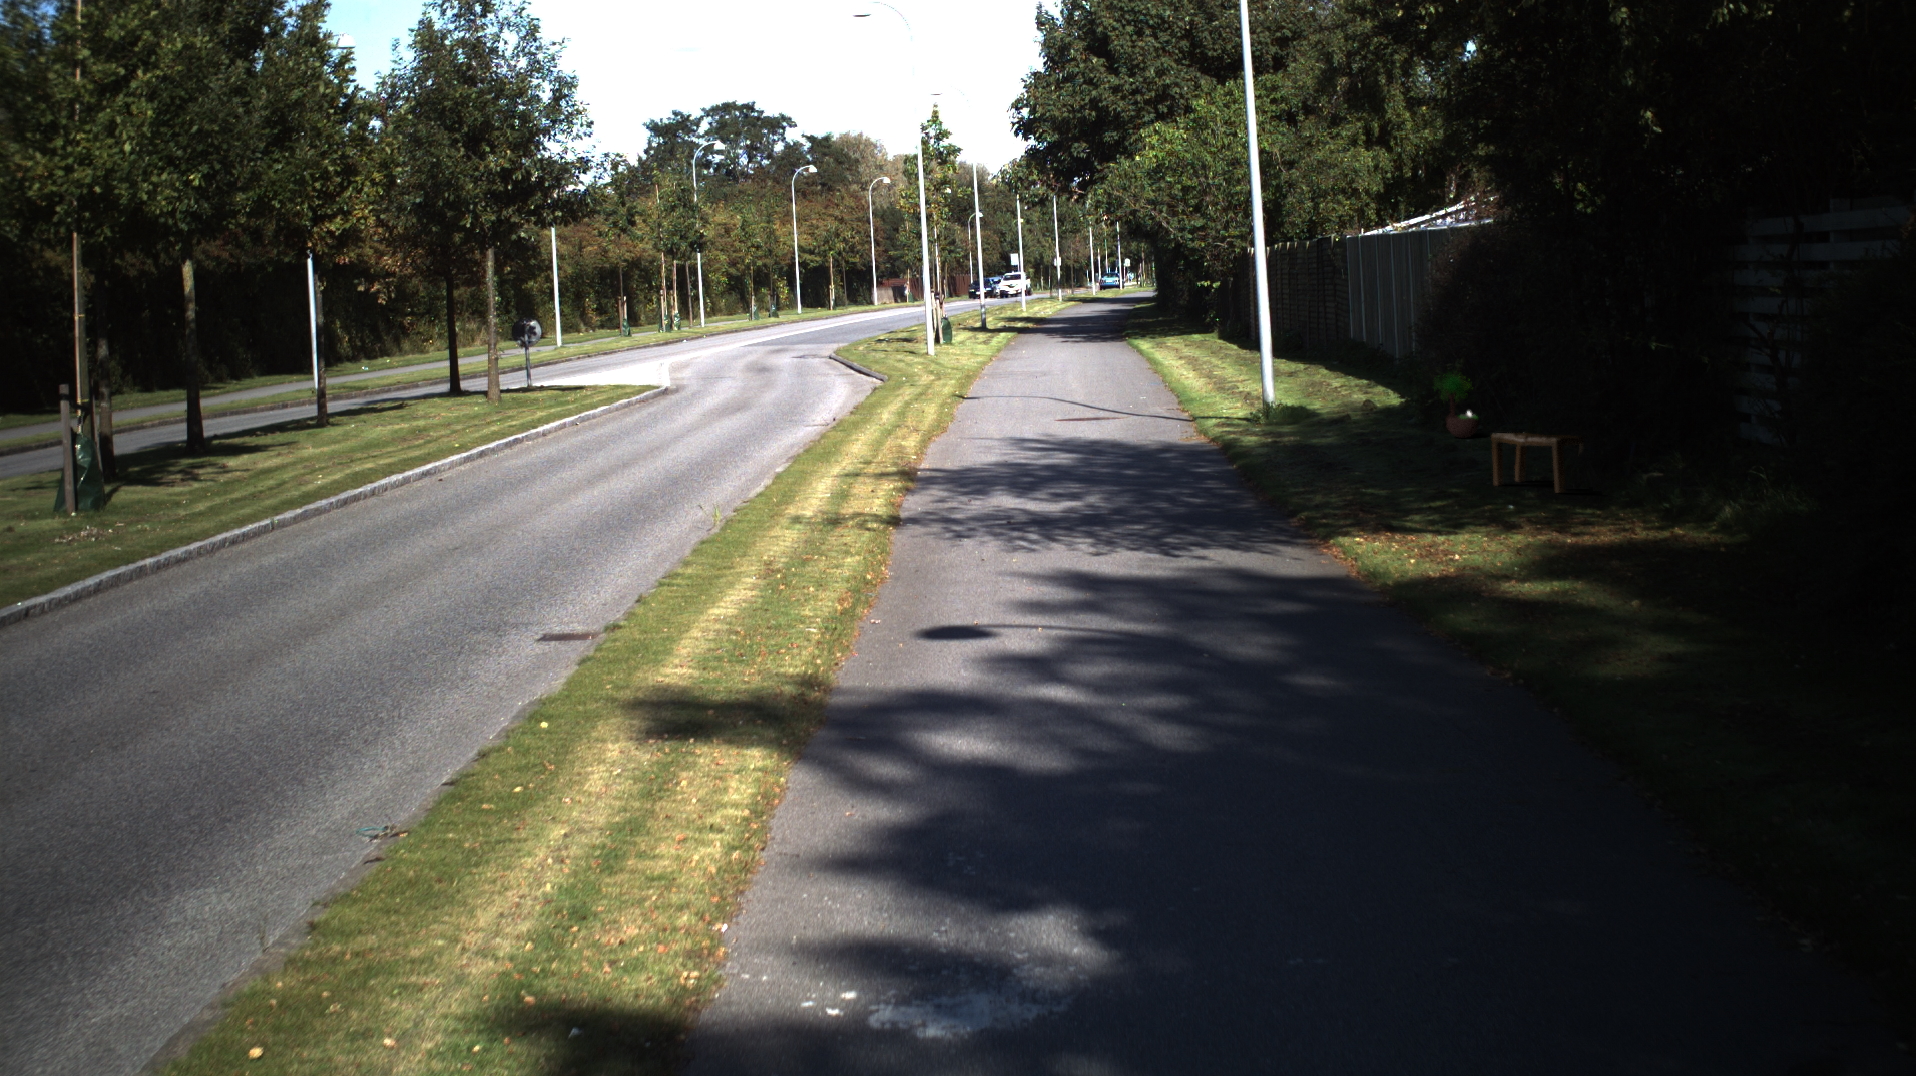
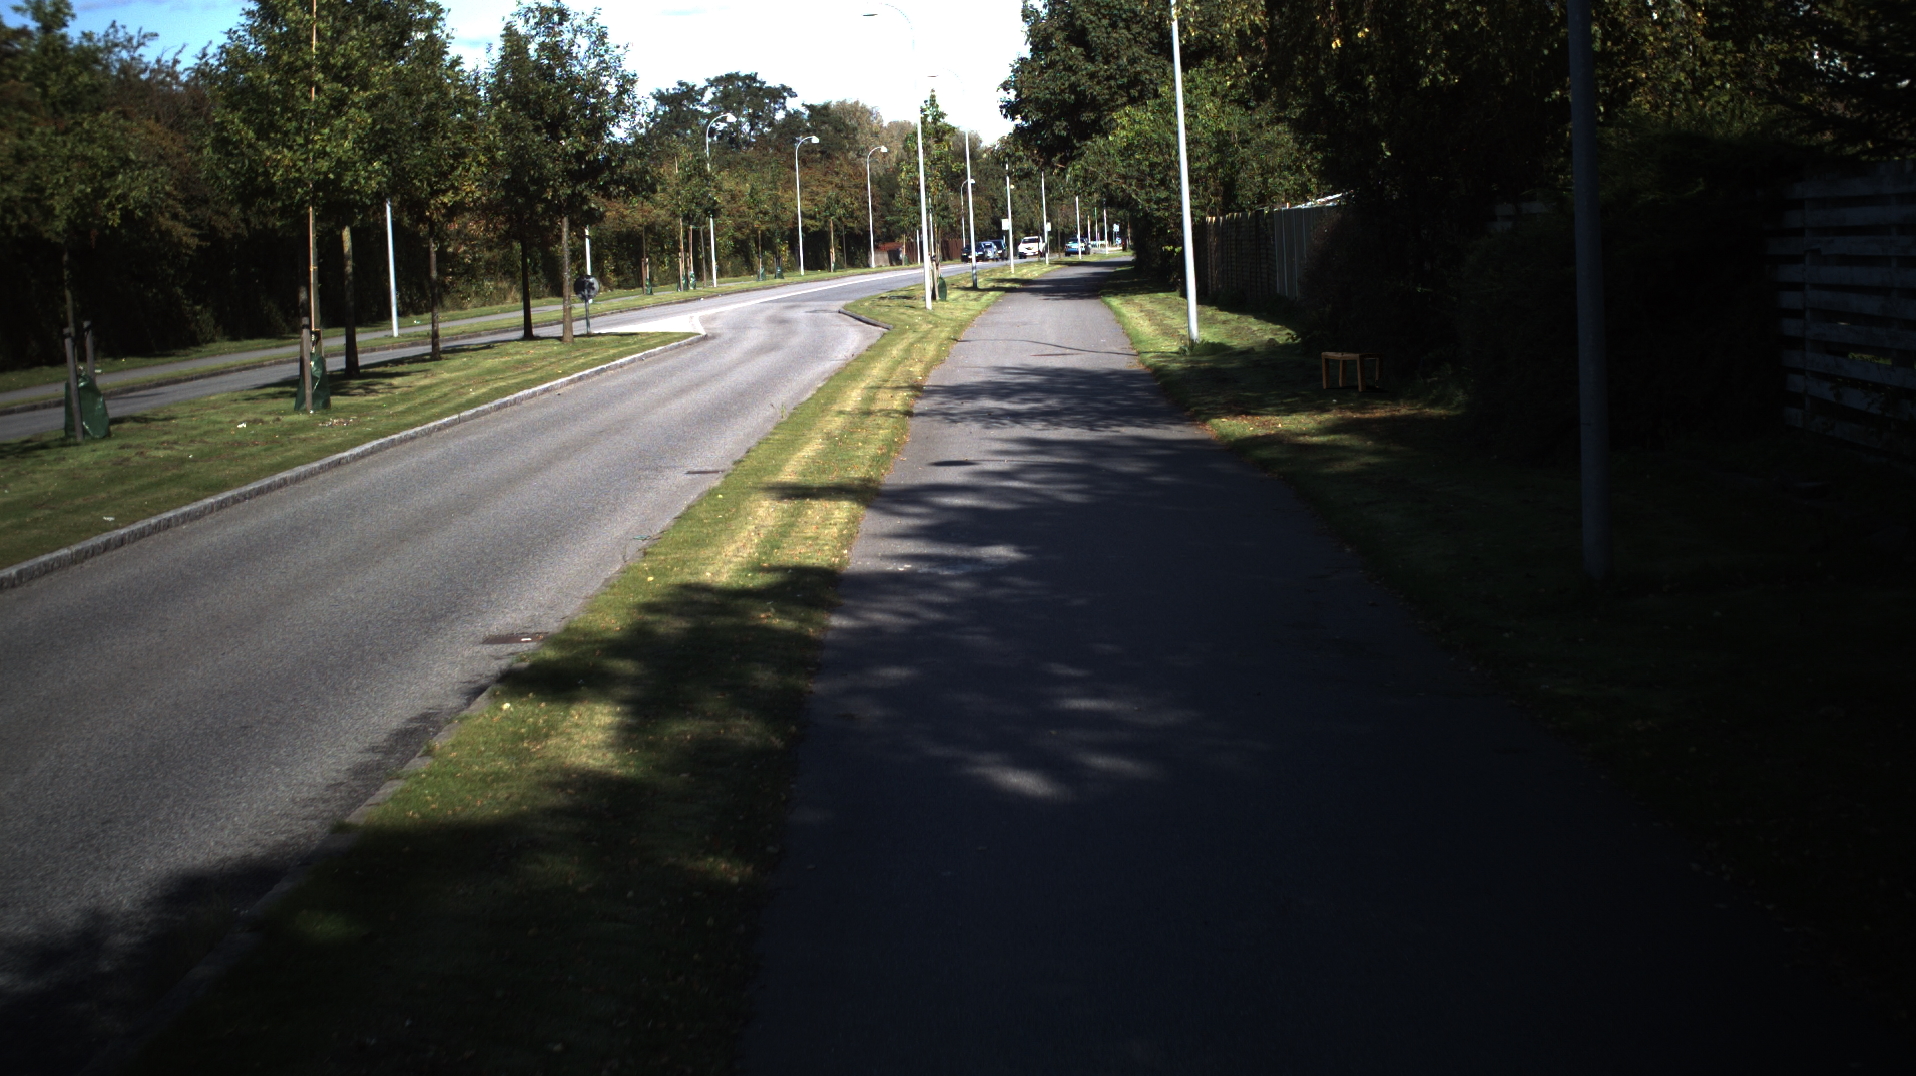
potted tree: present [1434,374,1479,438] -> none [1306,310,1340,363]

